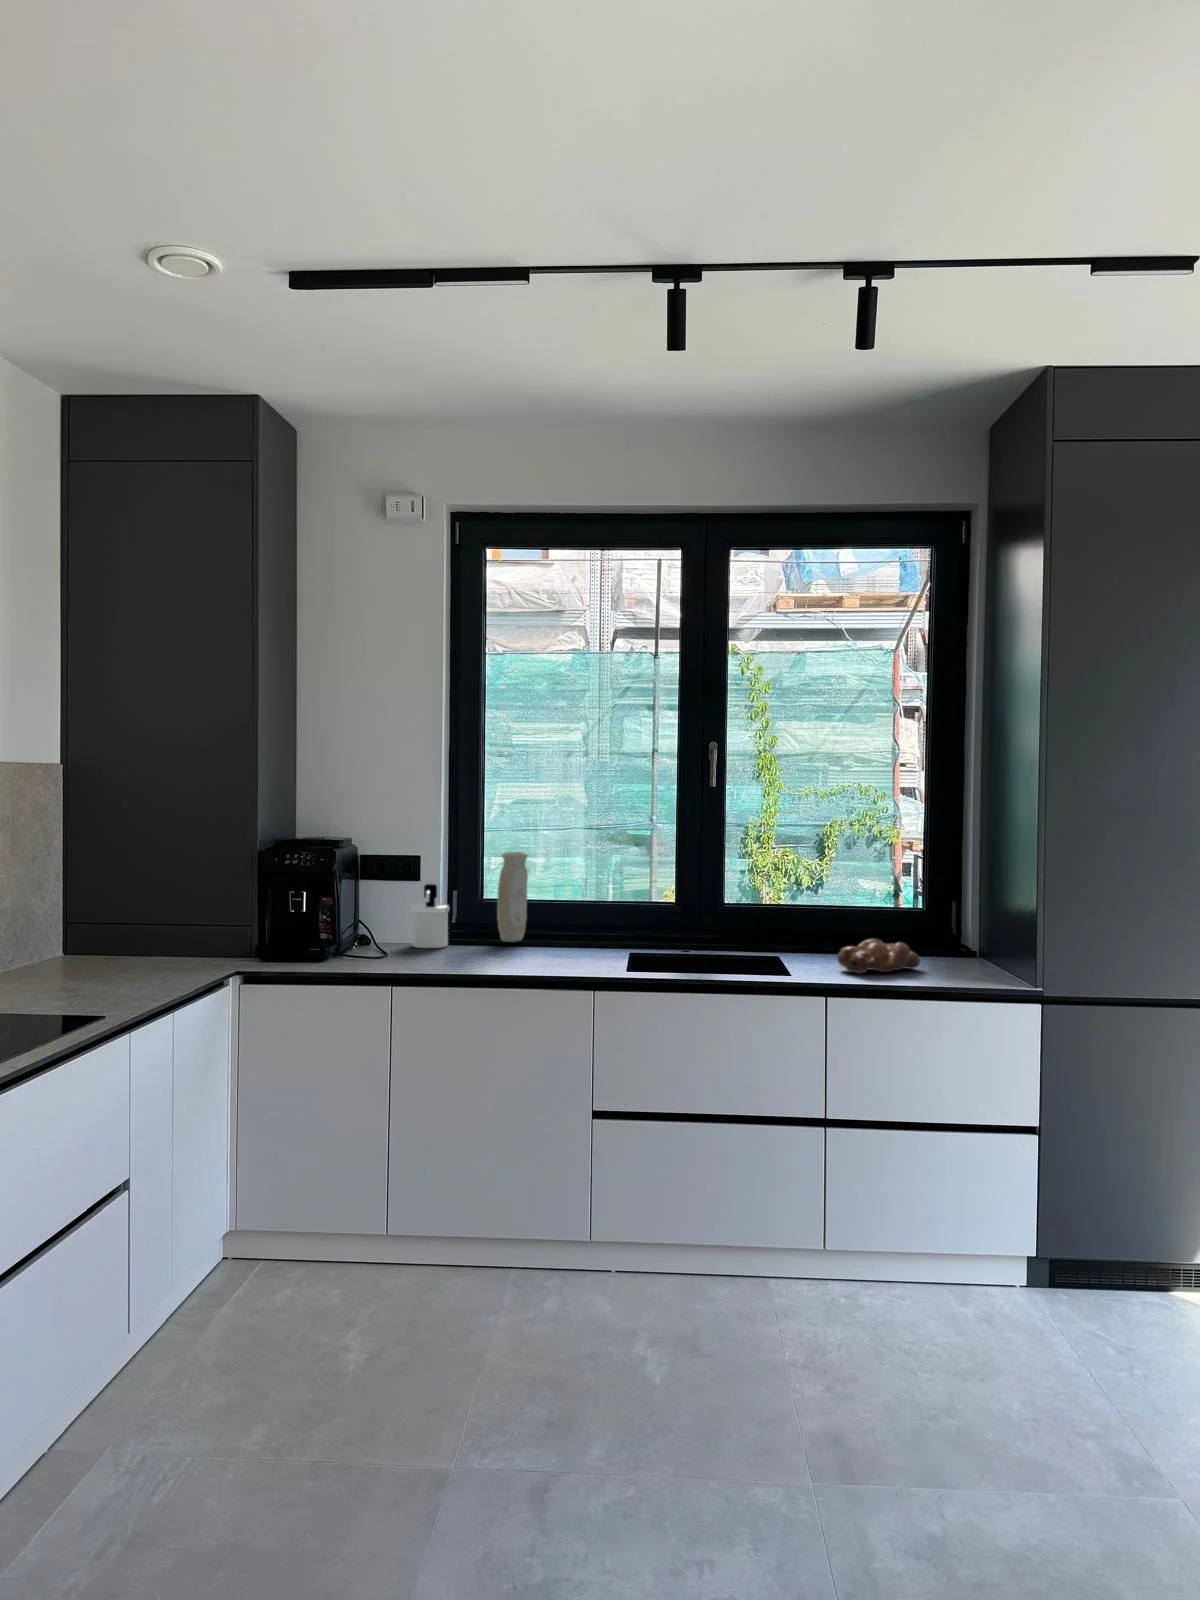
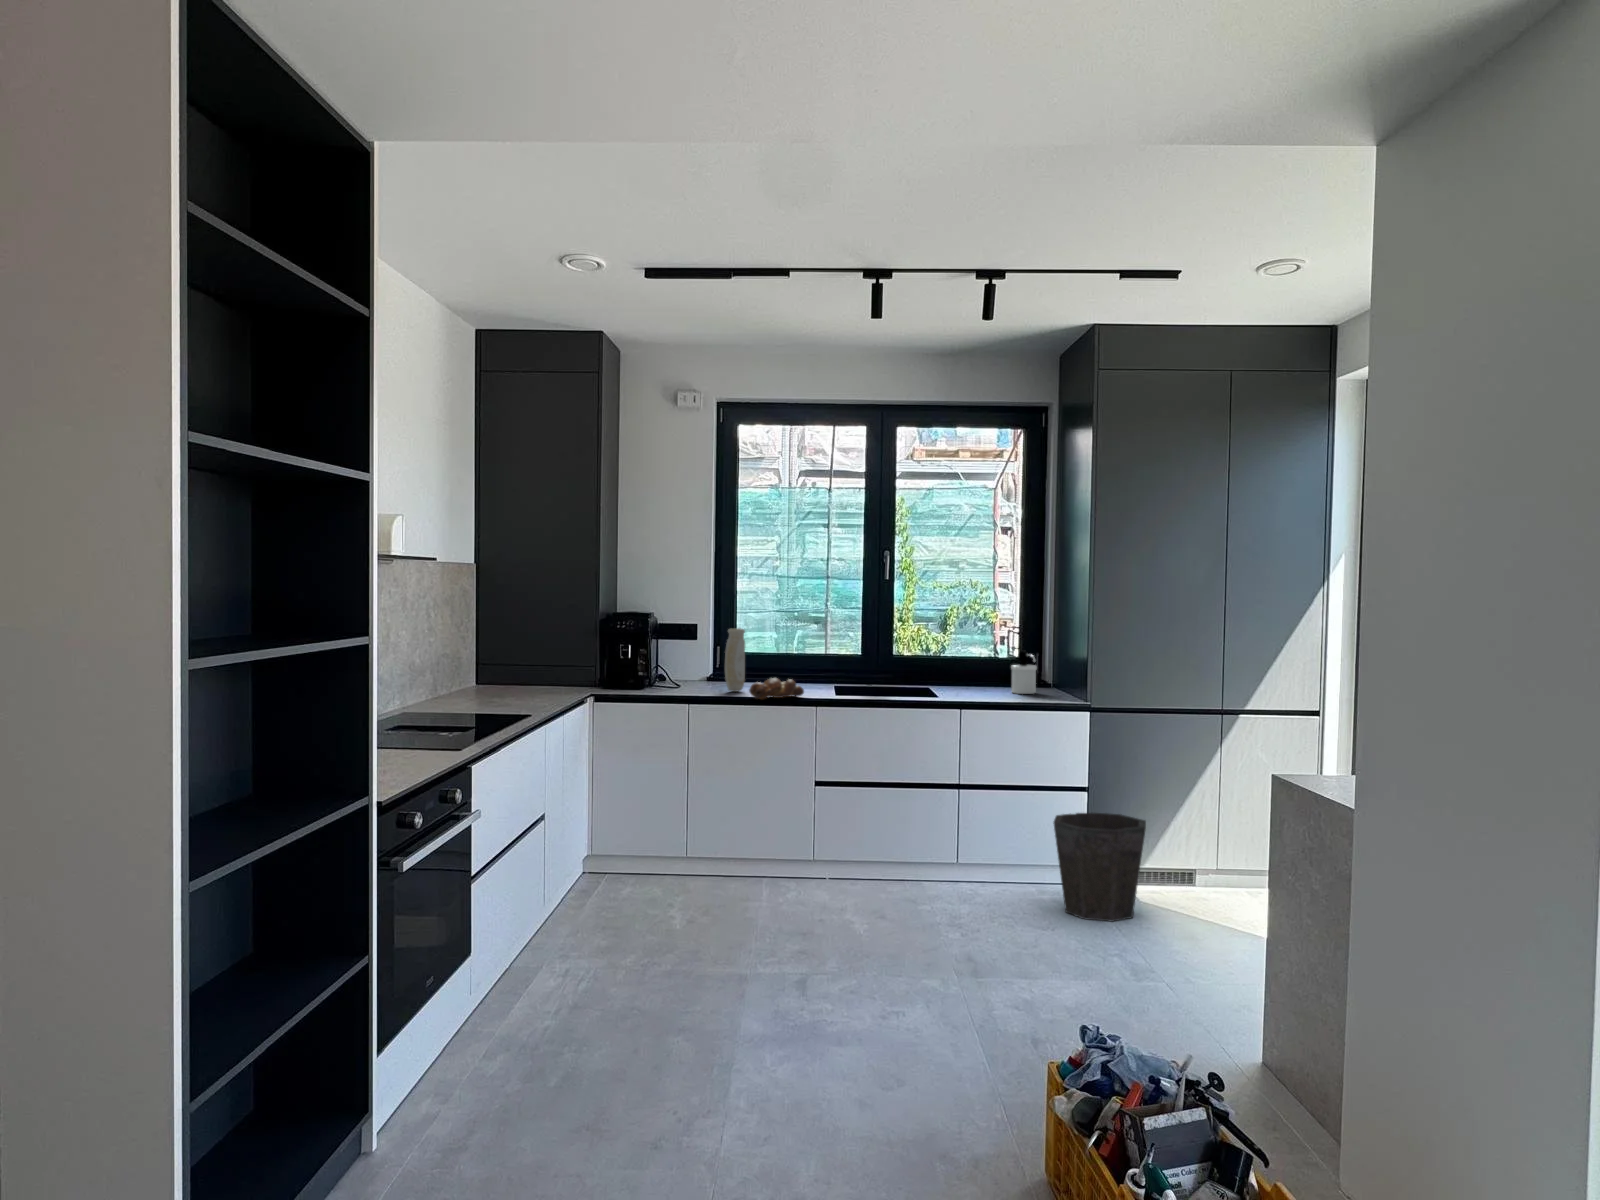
soap dispenser: present [411,884,449,948] -> present [1011,651,1037,694]
bread loaf: present [837,939,920,974] -> present [749,678,804,699]
waste bin: none [974,1162,1135,1367] -> present [1053,813,1146,922]

